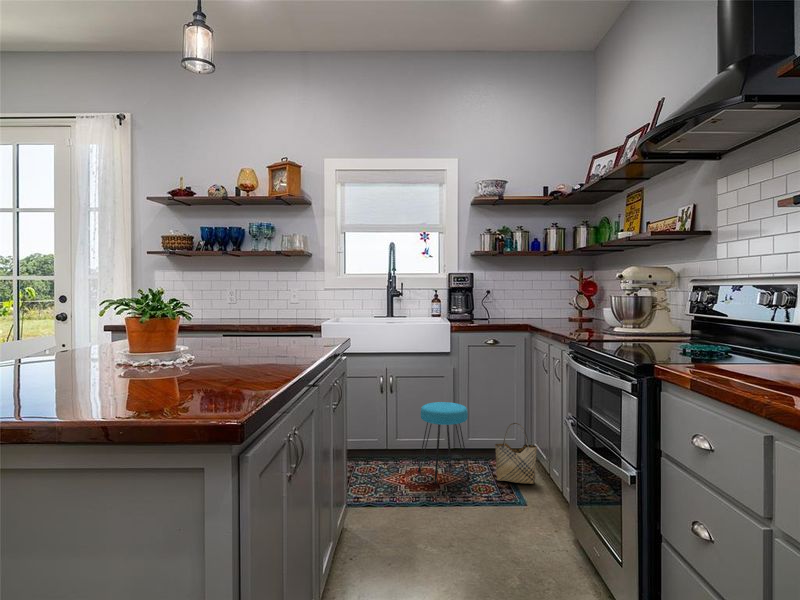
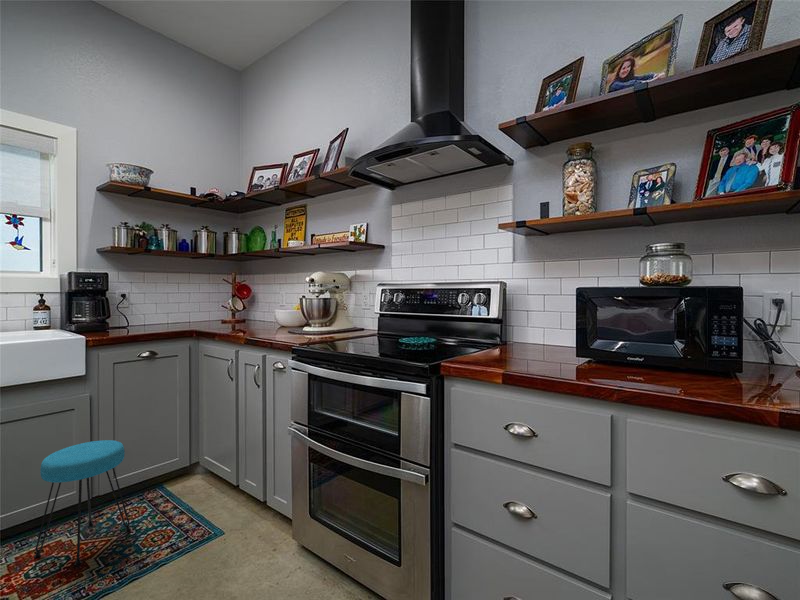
woven basket: present [495,423,537,484] -> none [165,441,217,516]

